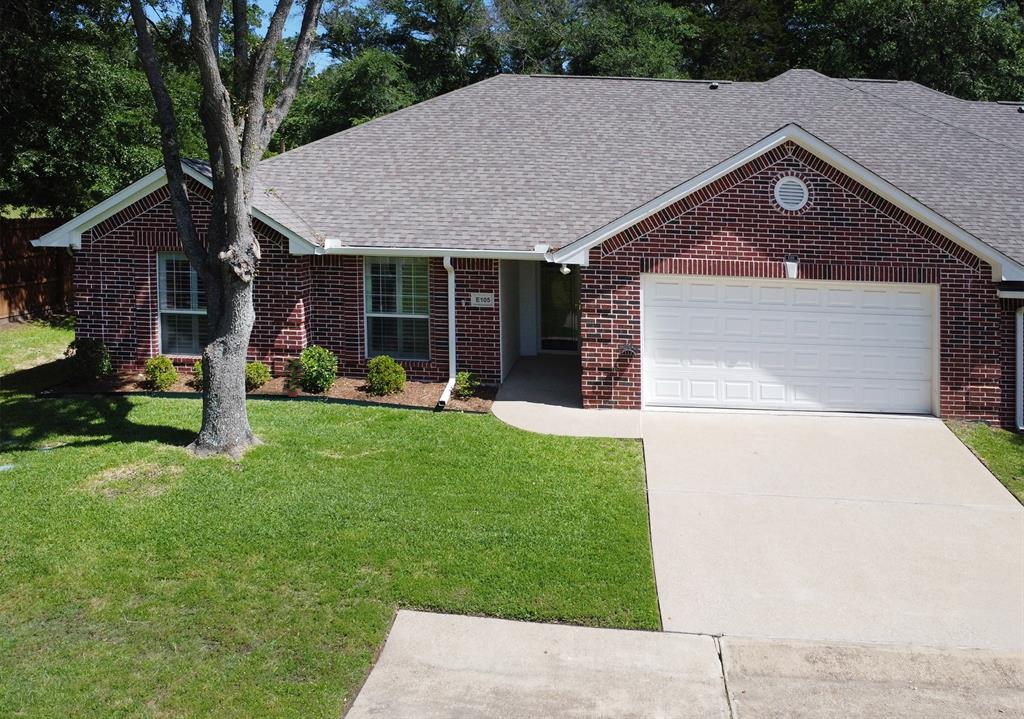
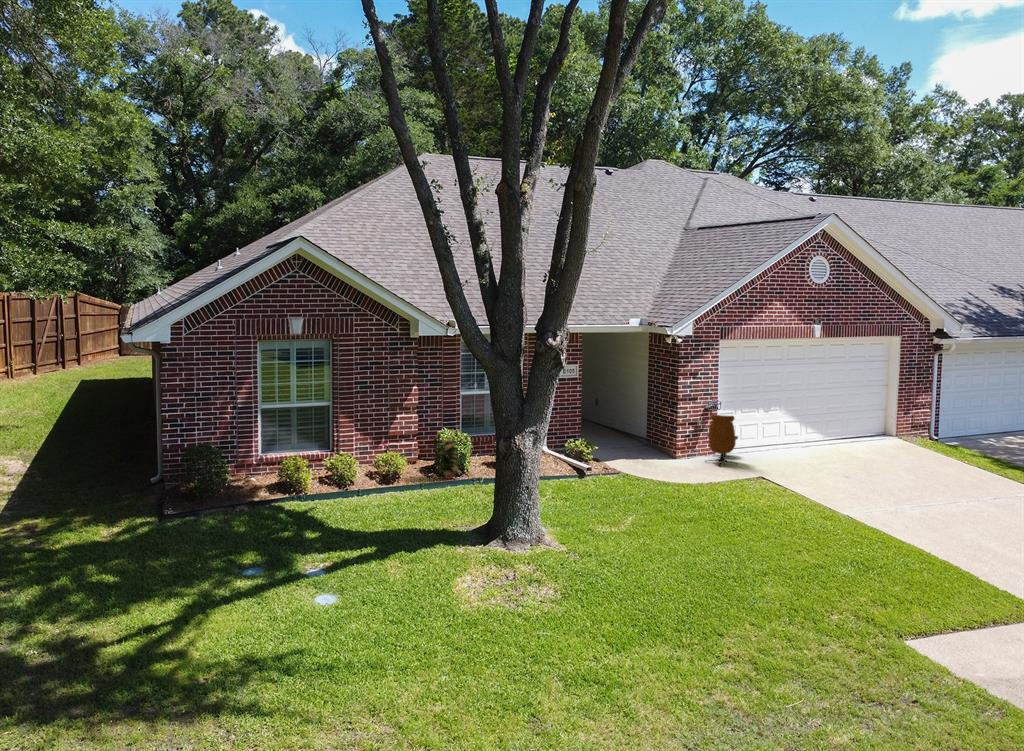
lounge chair: none [579,359,643,424] -> present [707,414,738,466]

